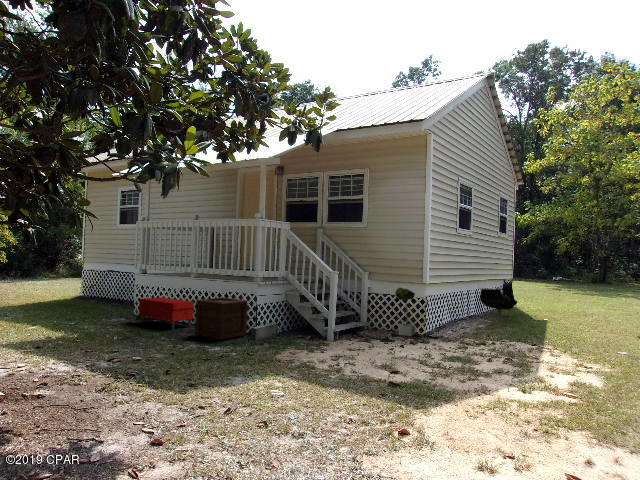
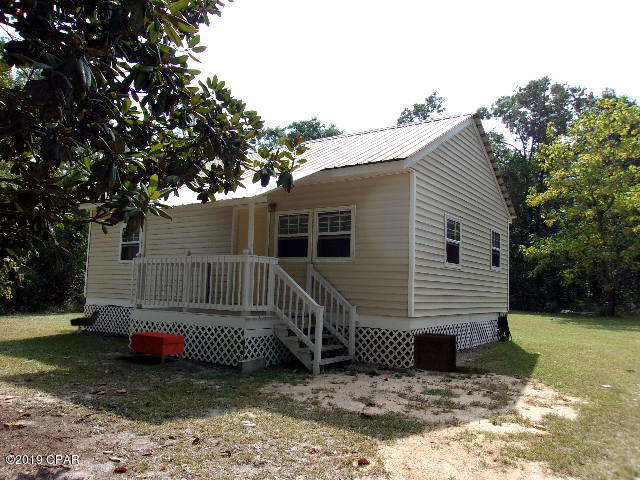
potted tree: present [395,287,415,336] -> none [381,321,402,370]
lounge chair: present [480,289,517,318] -> present [70,311,100,334]
wooden crate: present [195,298,247,340] -> present [413,333,456,372]

